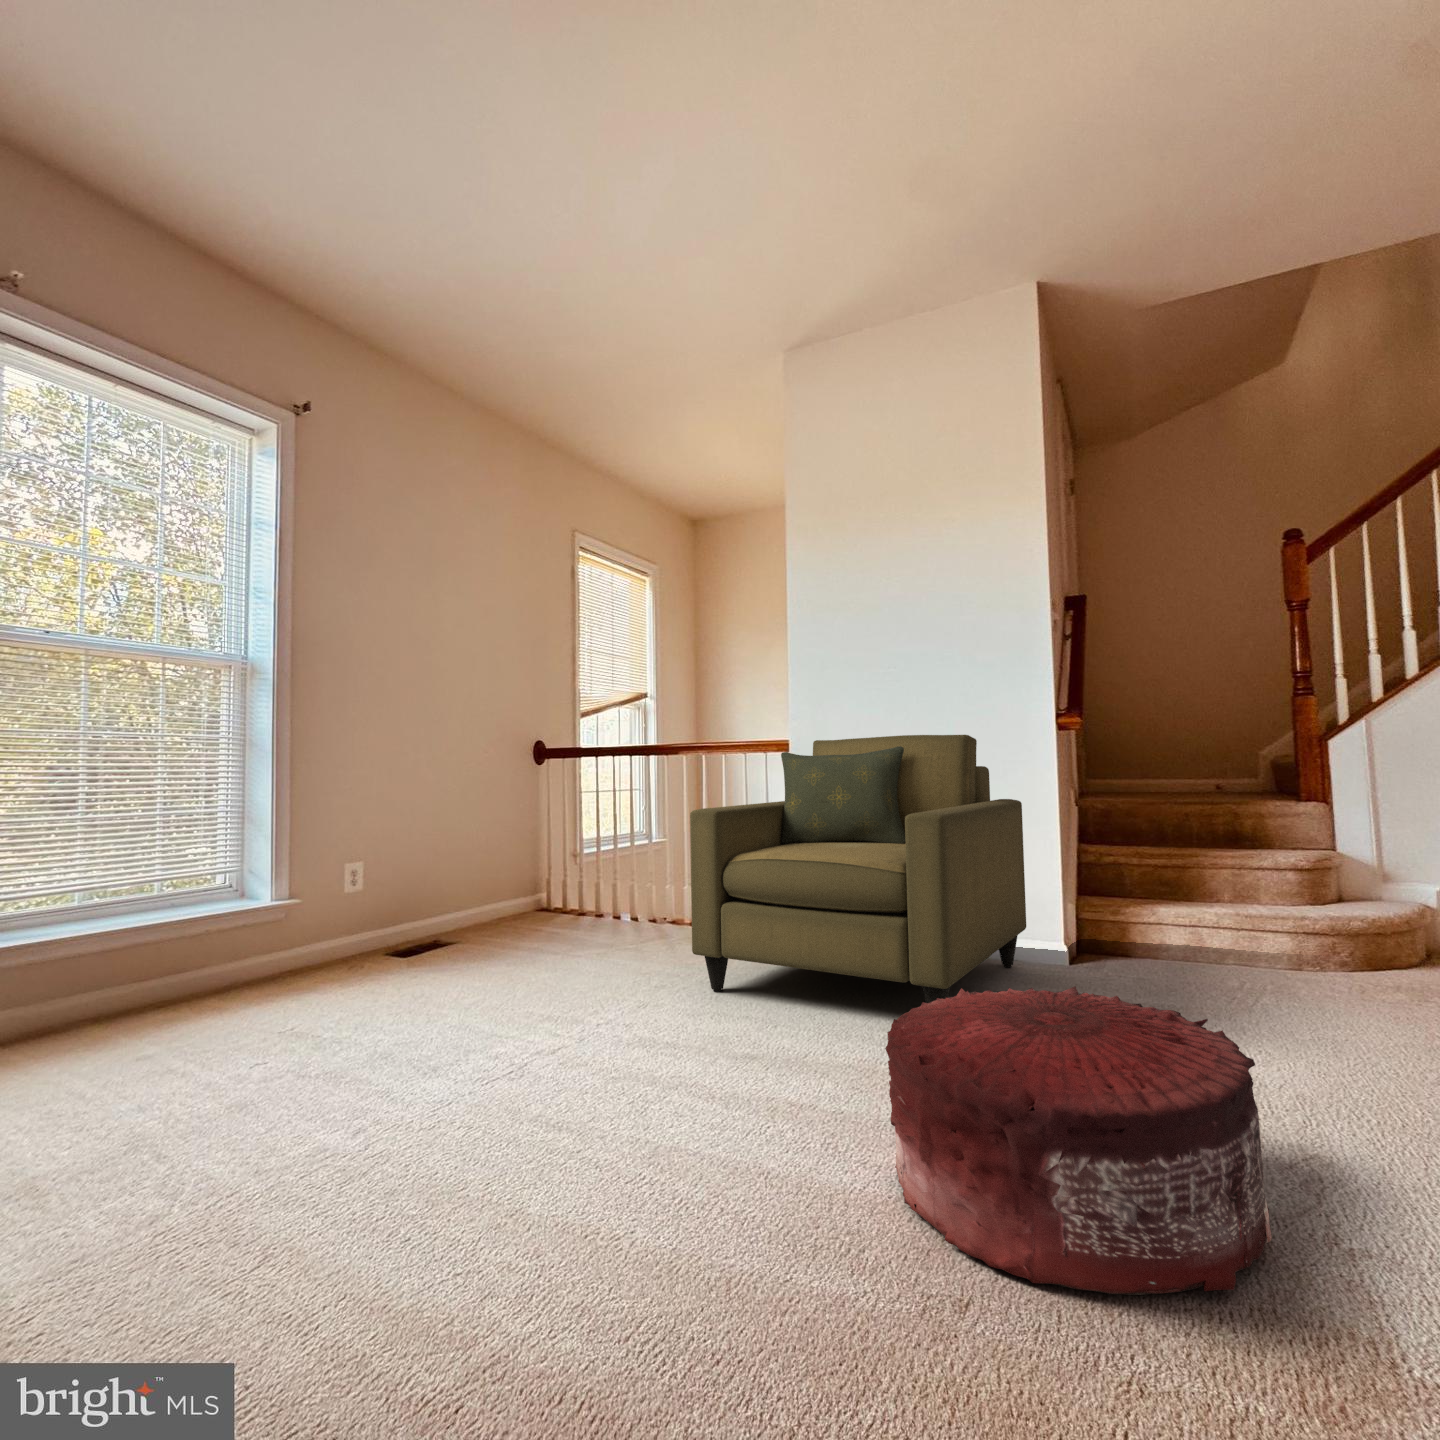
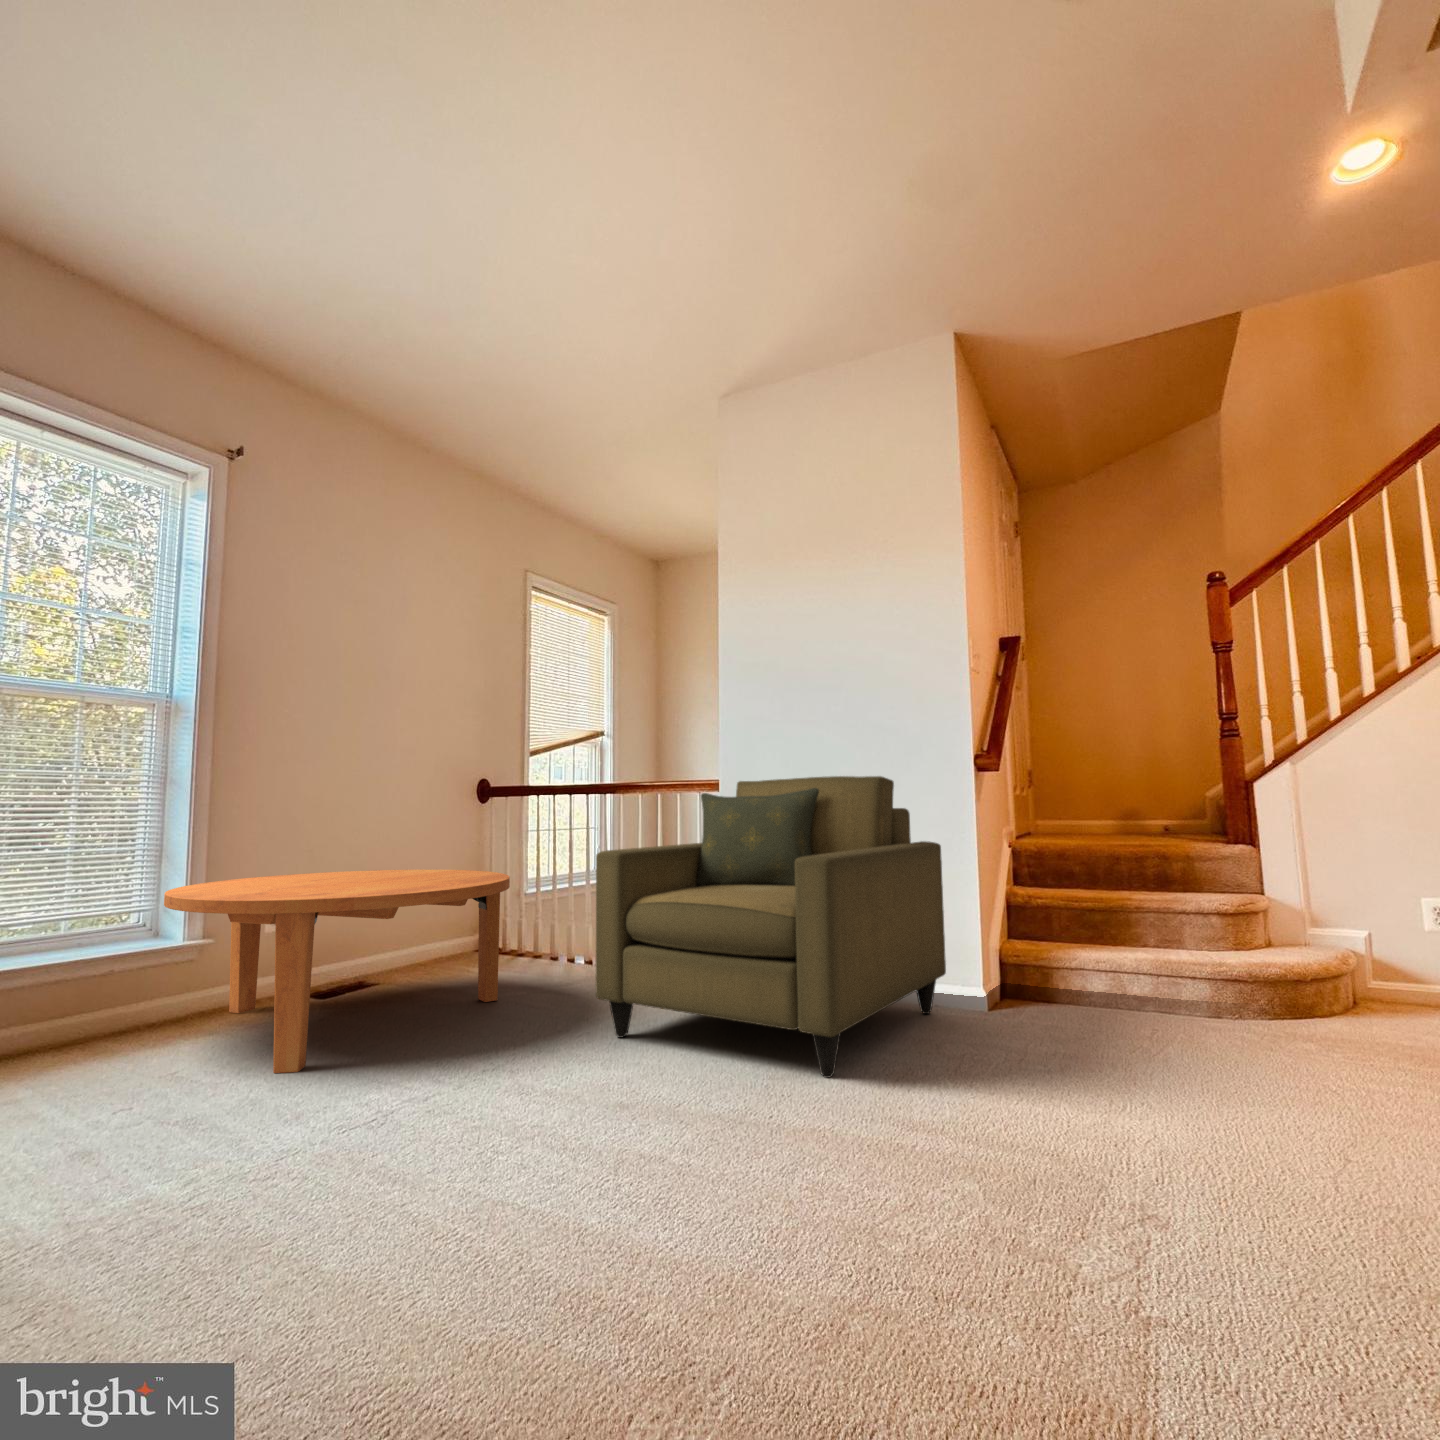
coffee table: none [262,830,593,1028] -> present [164,870,510,1073]
pouf: present [885,987,1272,1295] -> none [697,1037,1068,1365]

